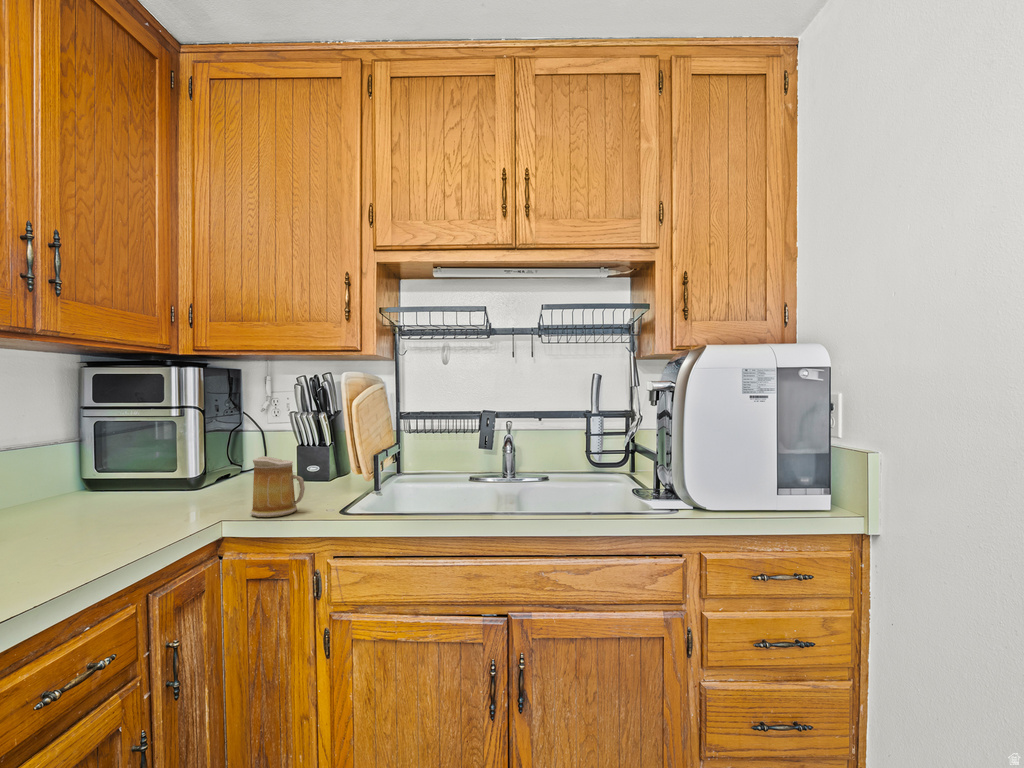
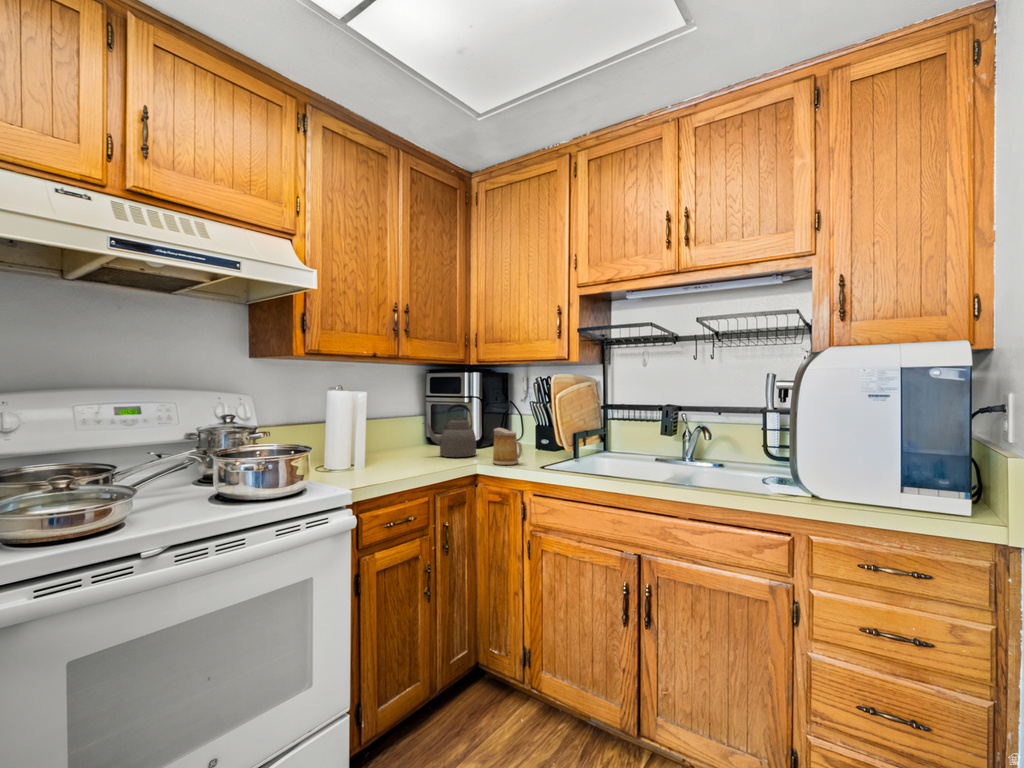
kettle: none [91,420,205,515] -> present [423,404,476,457]

